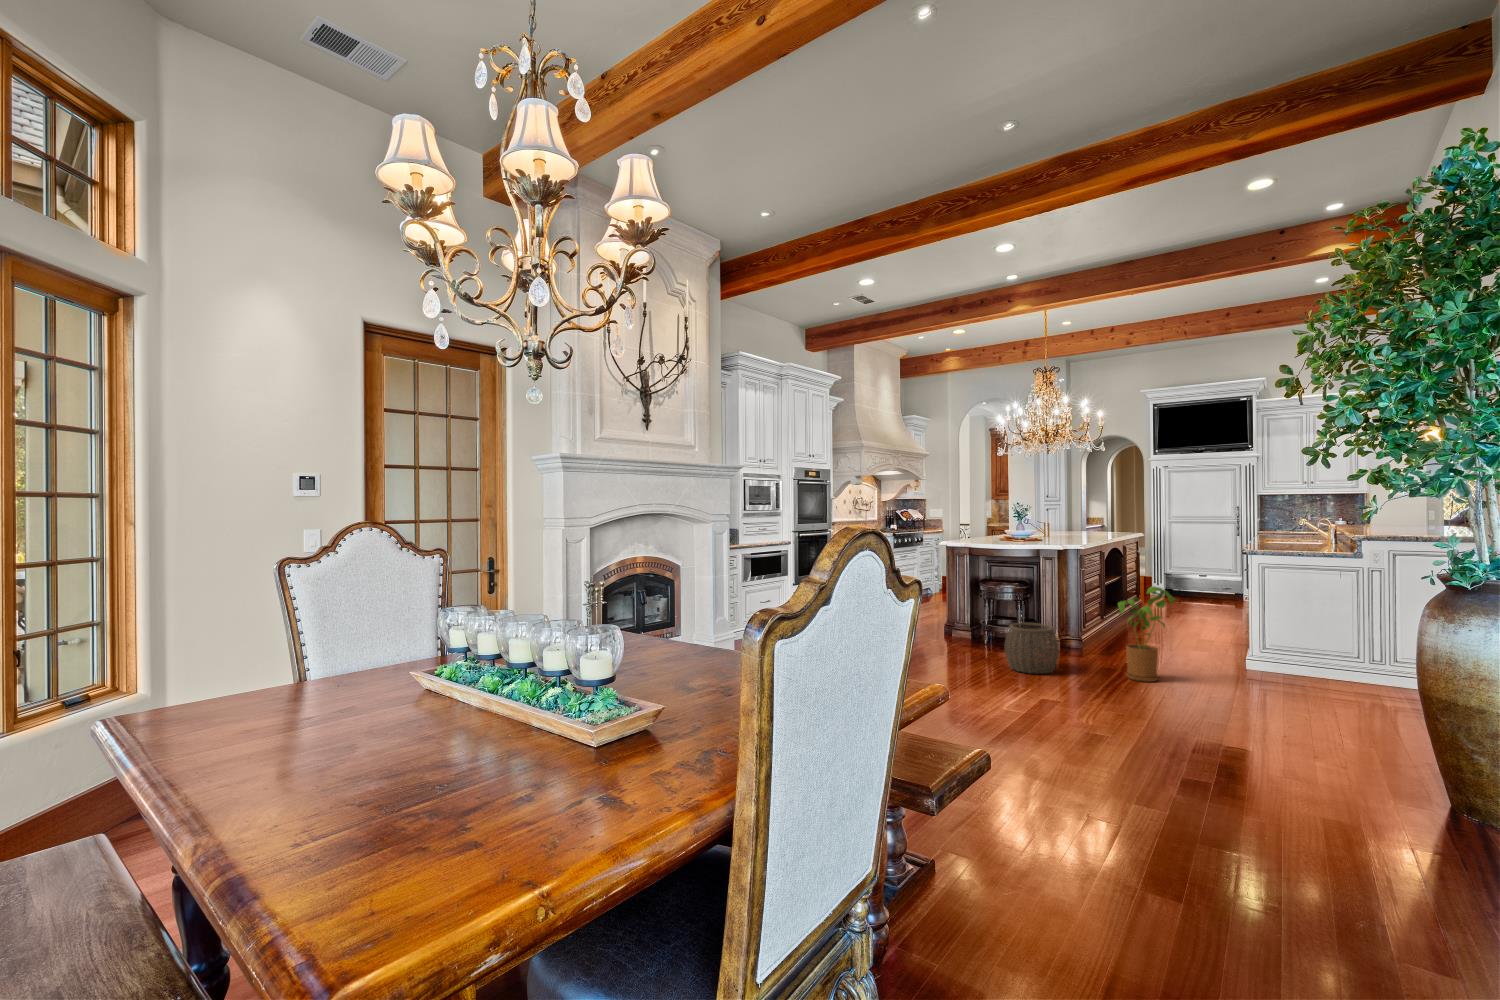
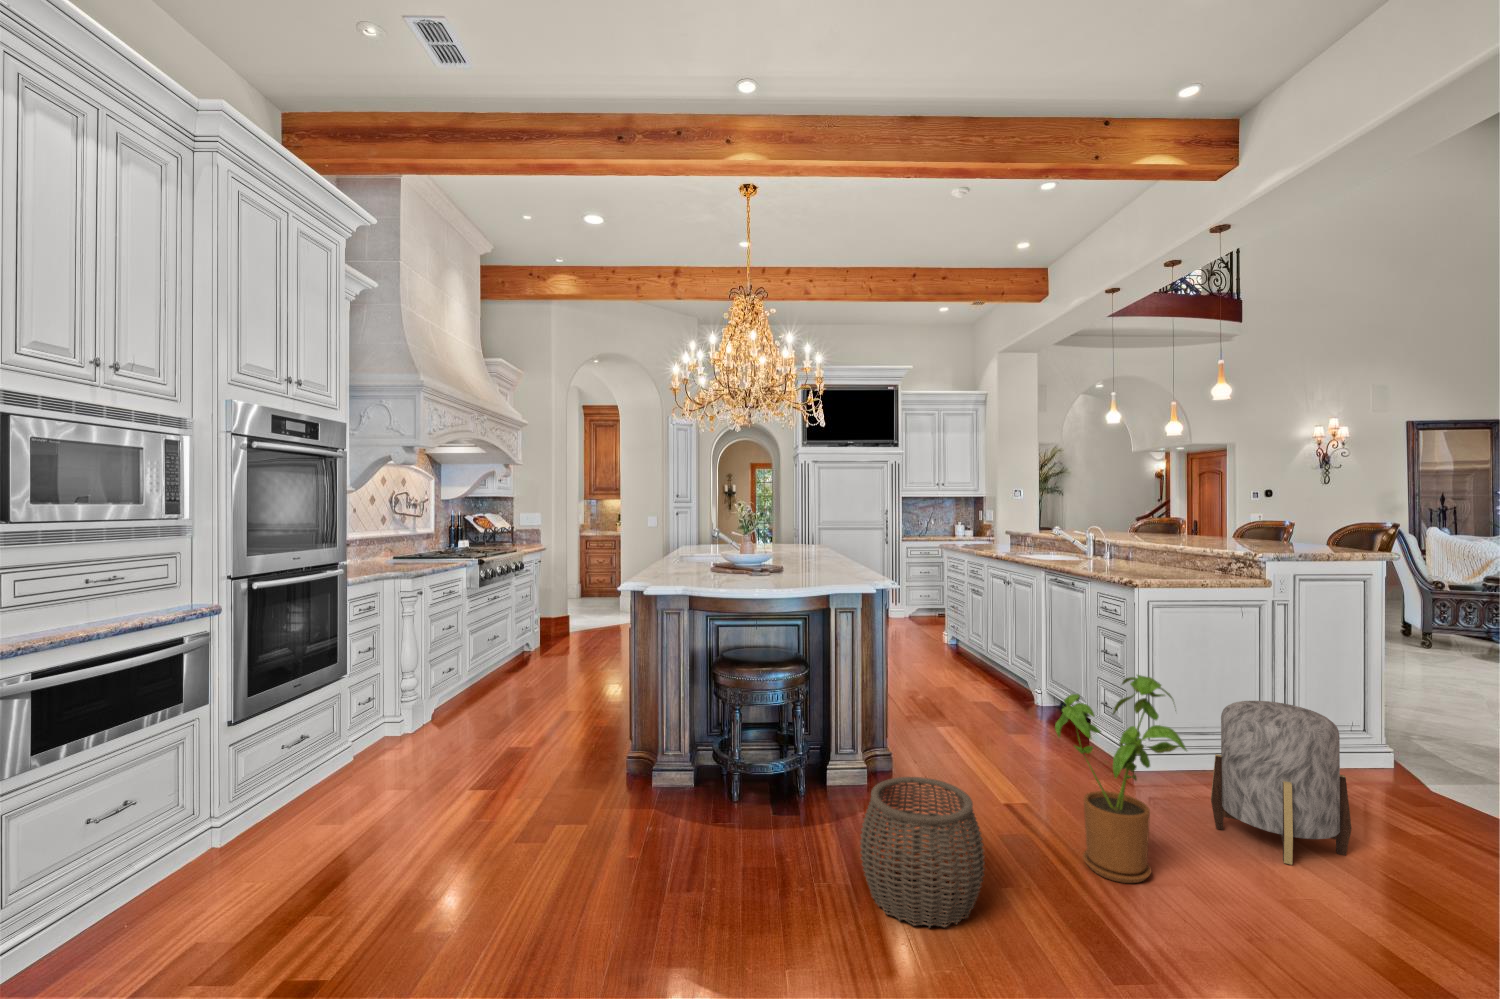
stool: none [1234,613,1301,696] -> present [1211,701,1352,865]

